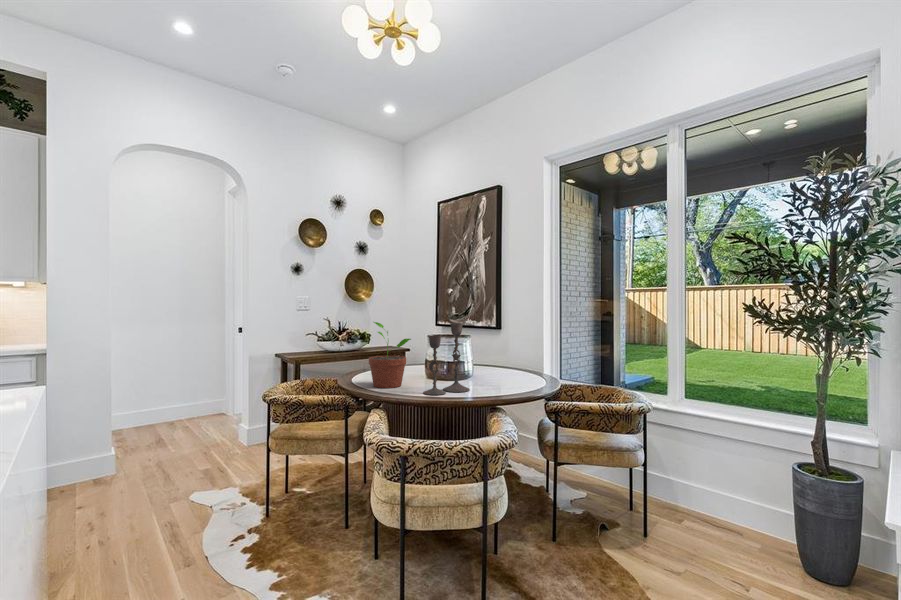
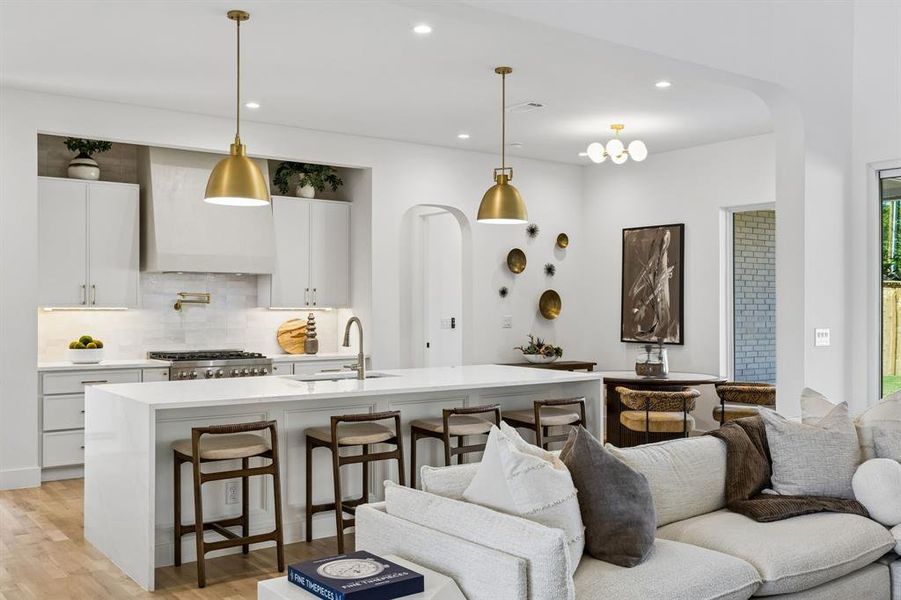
potted plant: present [369,322,411,388] -> none [604,337,631,377]

